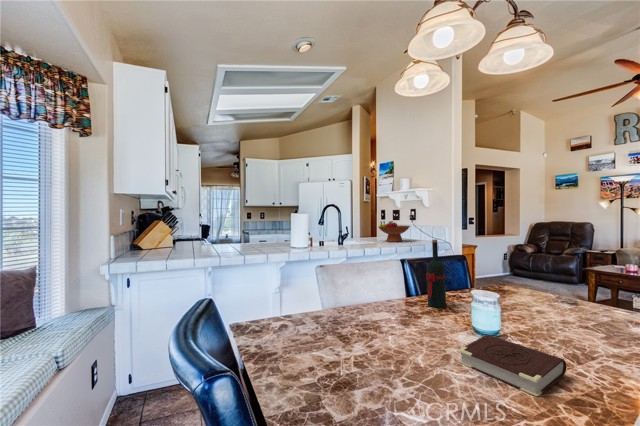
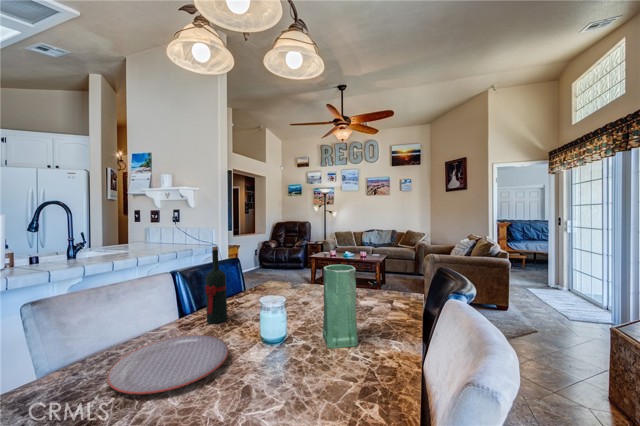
fruit bowl: present [379,221,410,242] -> none [131,224,173,248]
vase: none [545,266,594,363] -> present [323,265,358,348]
plate: none [355,307,439,337] -> present [107,335,228,394]
book: present [459,335,566,396] -> none [261,346,350,404]

